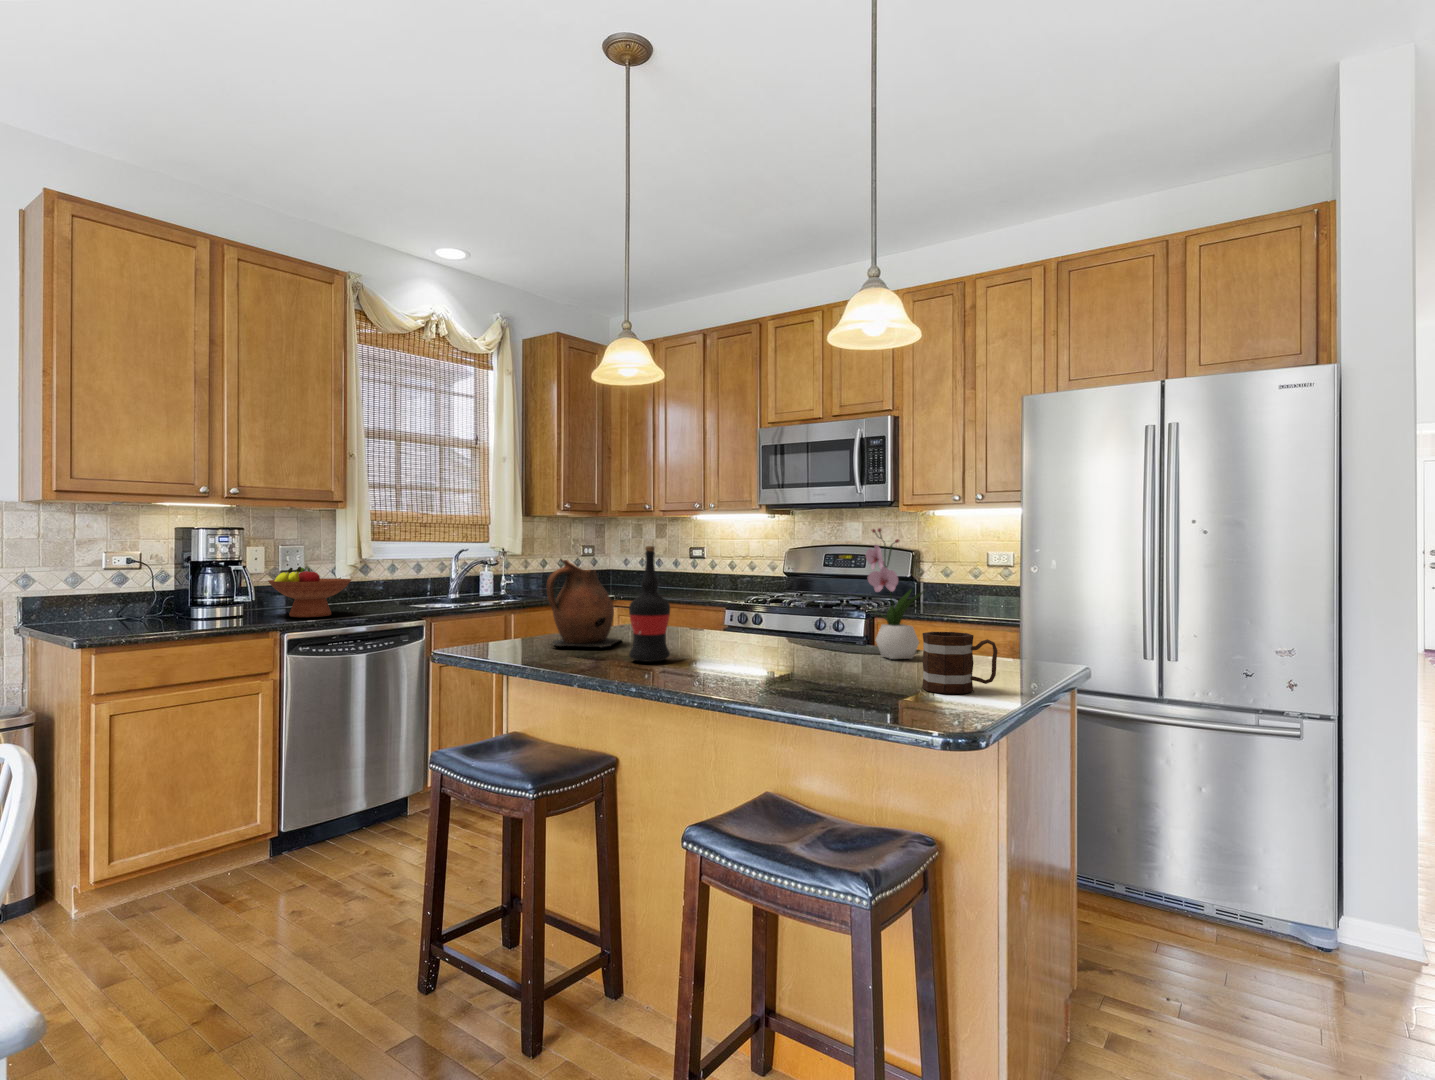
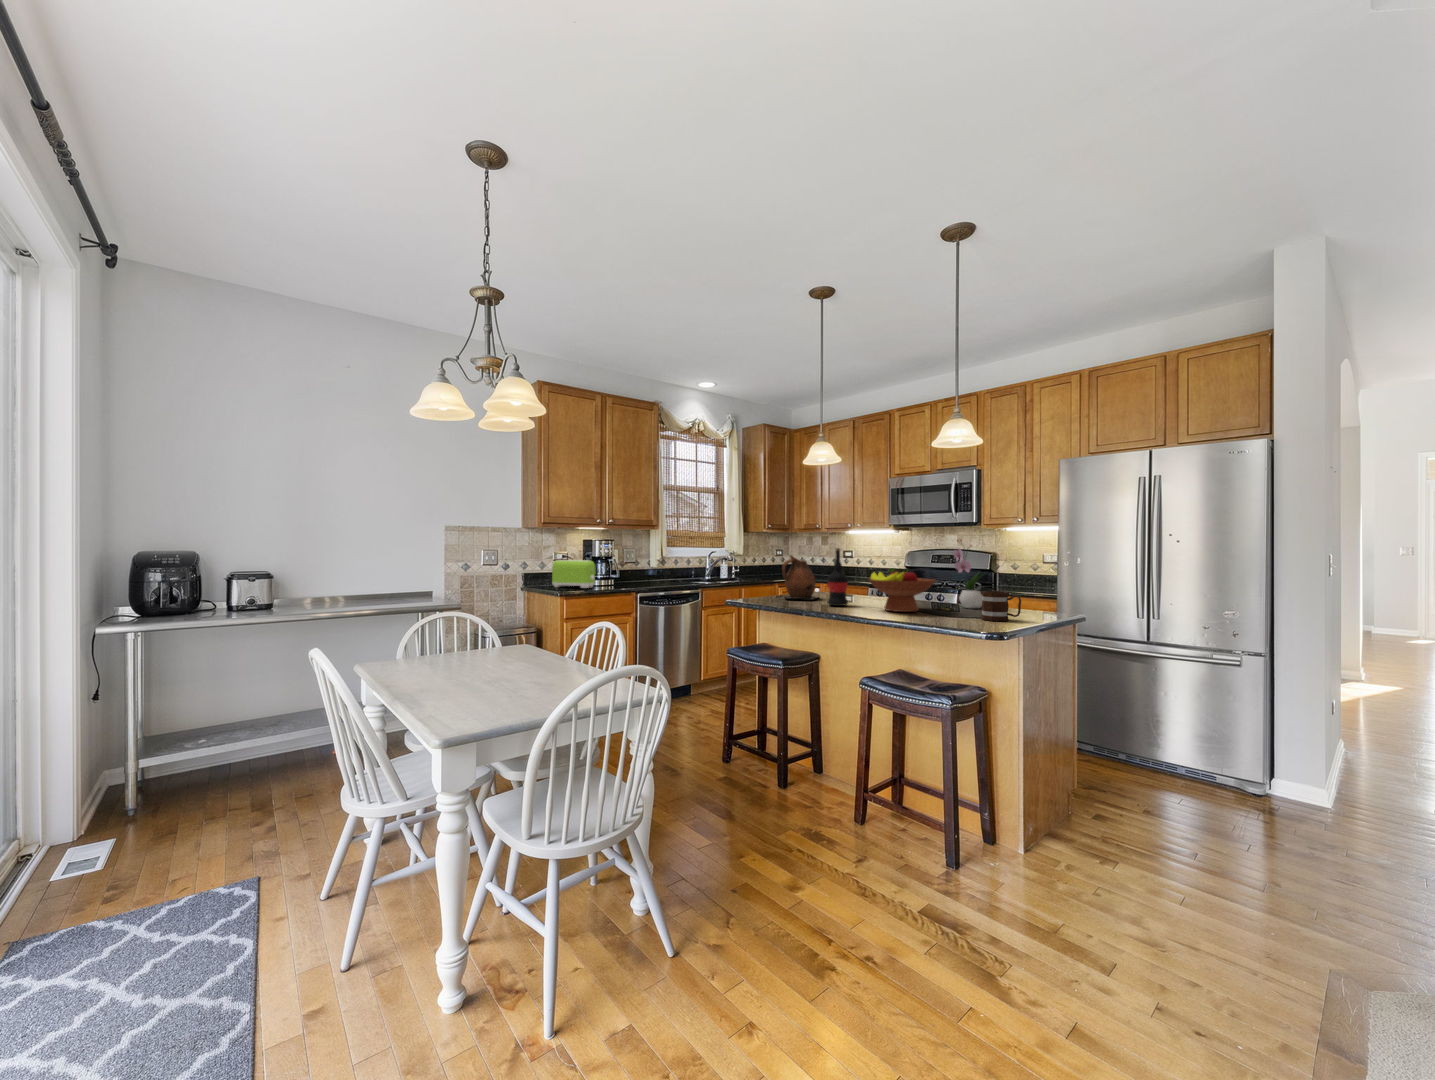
fruit bowl: present [268,567,352,617] -> present [868,568,935,612]
toaster: none [95,570,194,626] -> present [552,560,595,588]

